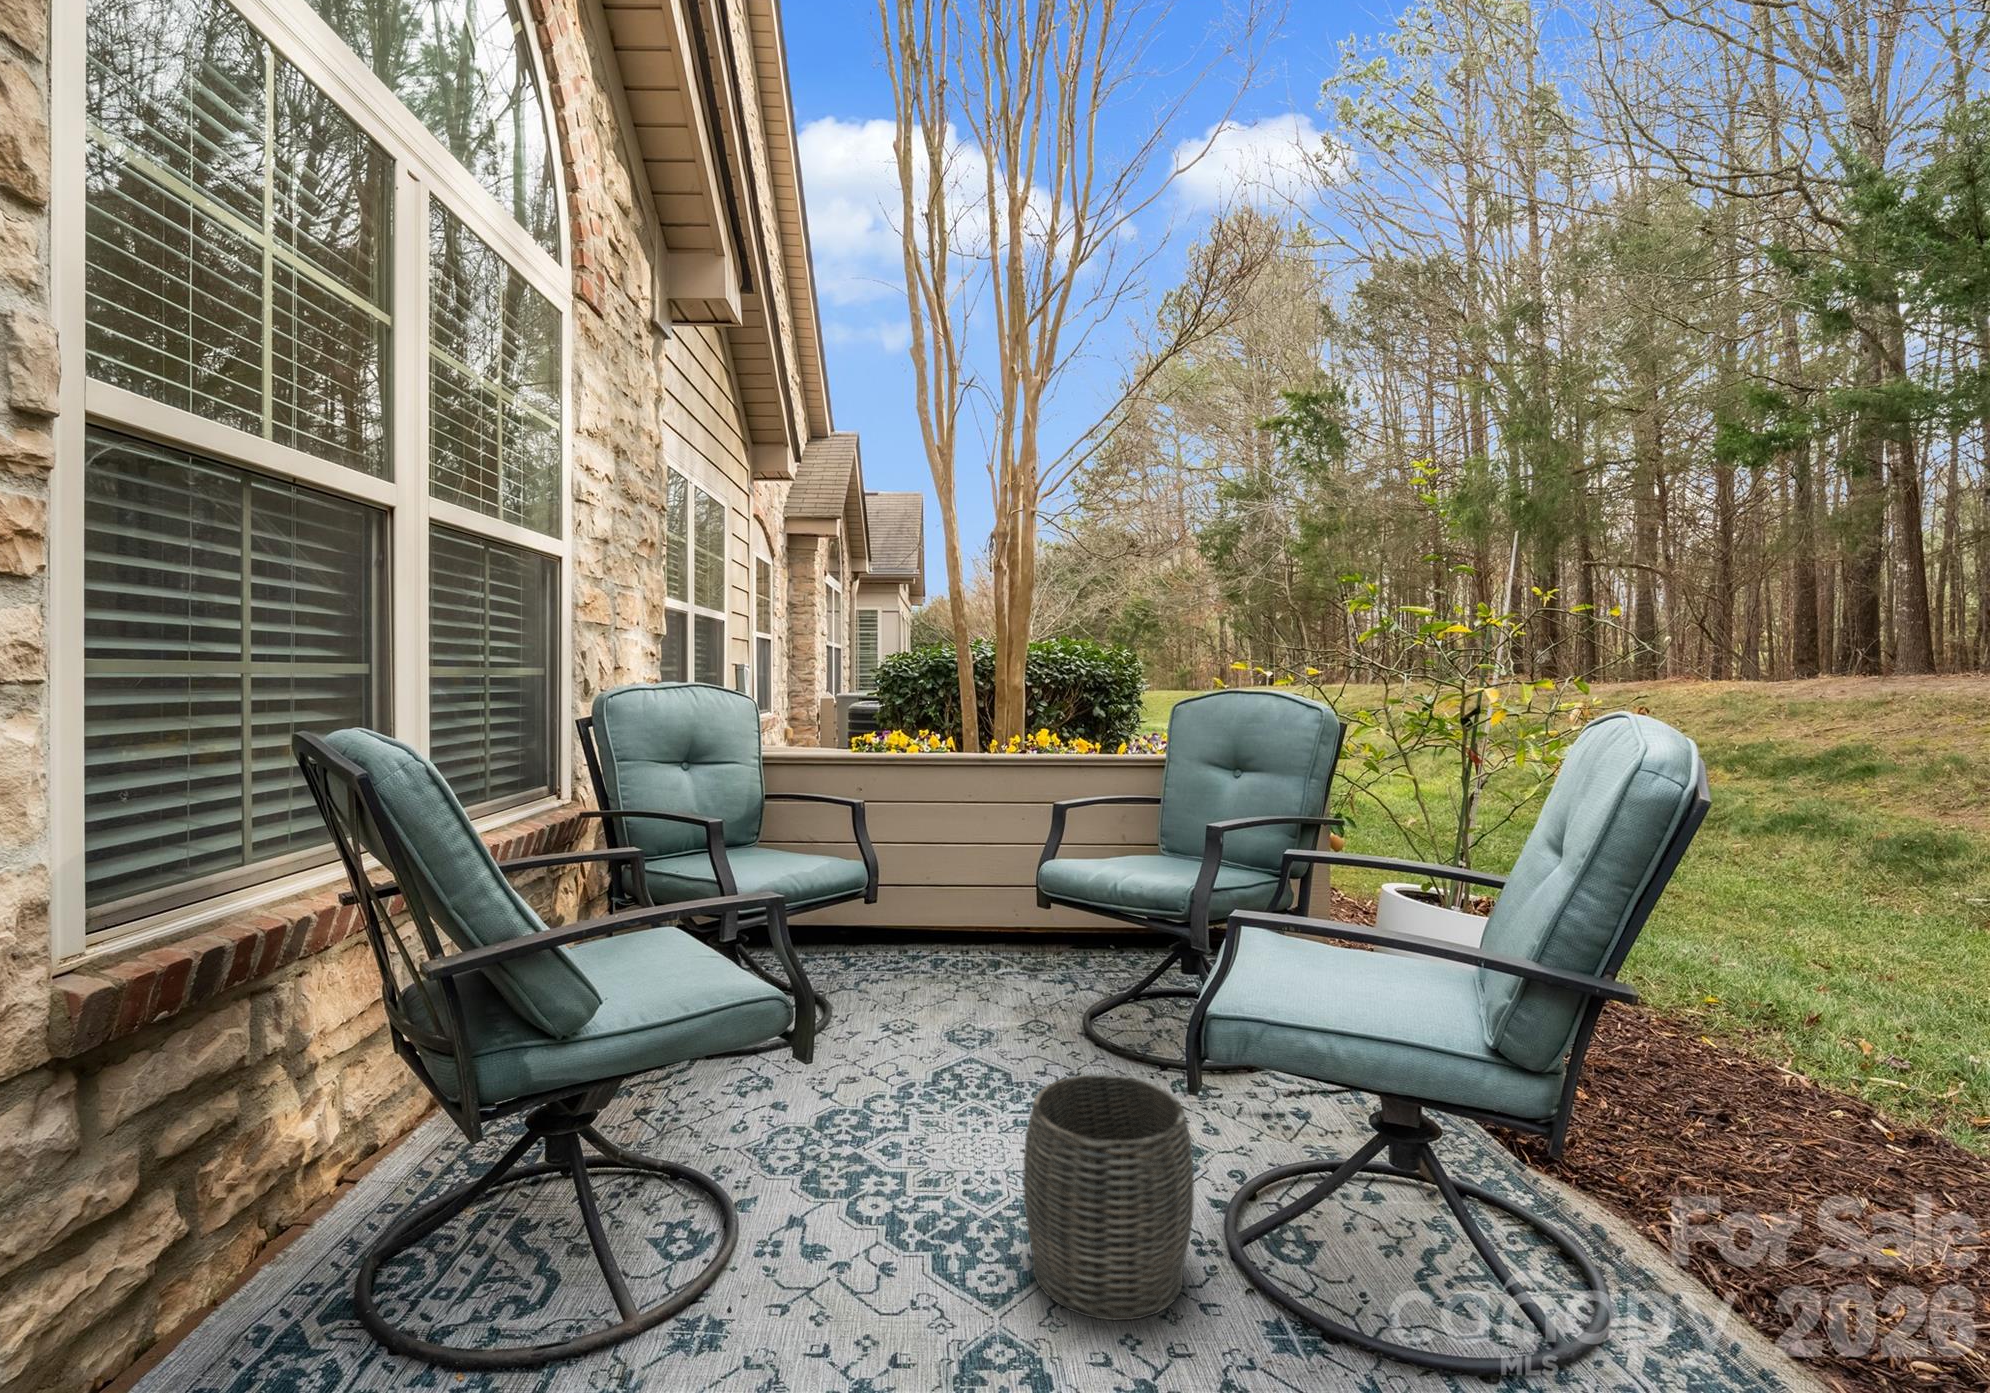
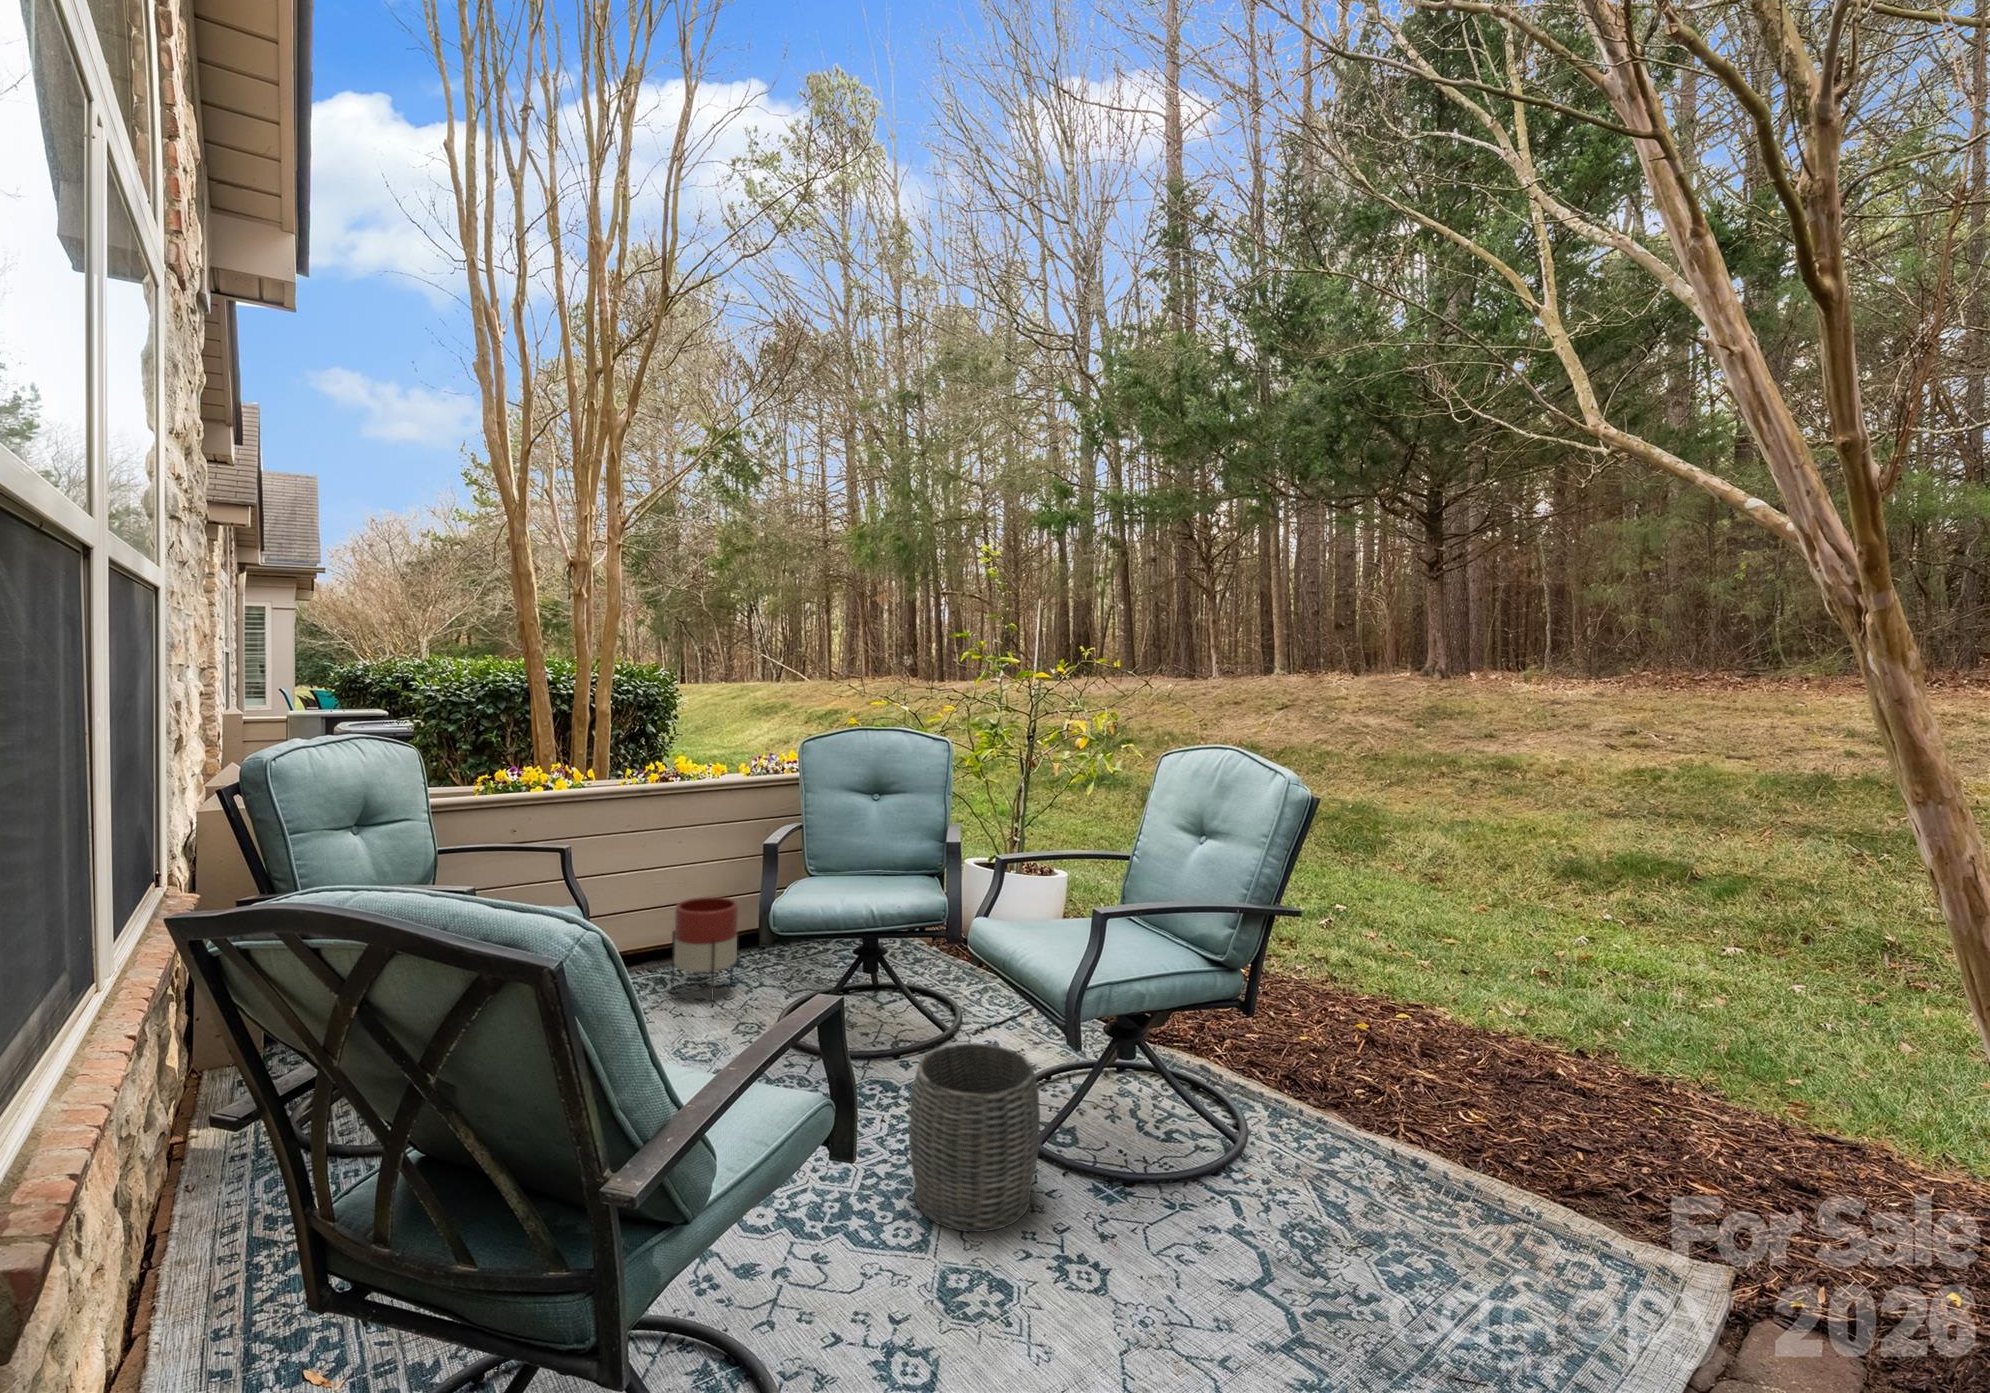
planter: none [995,880,1062,998] -> present [671,897,738,1006]

